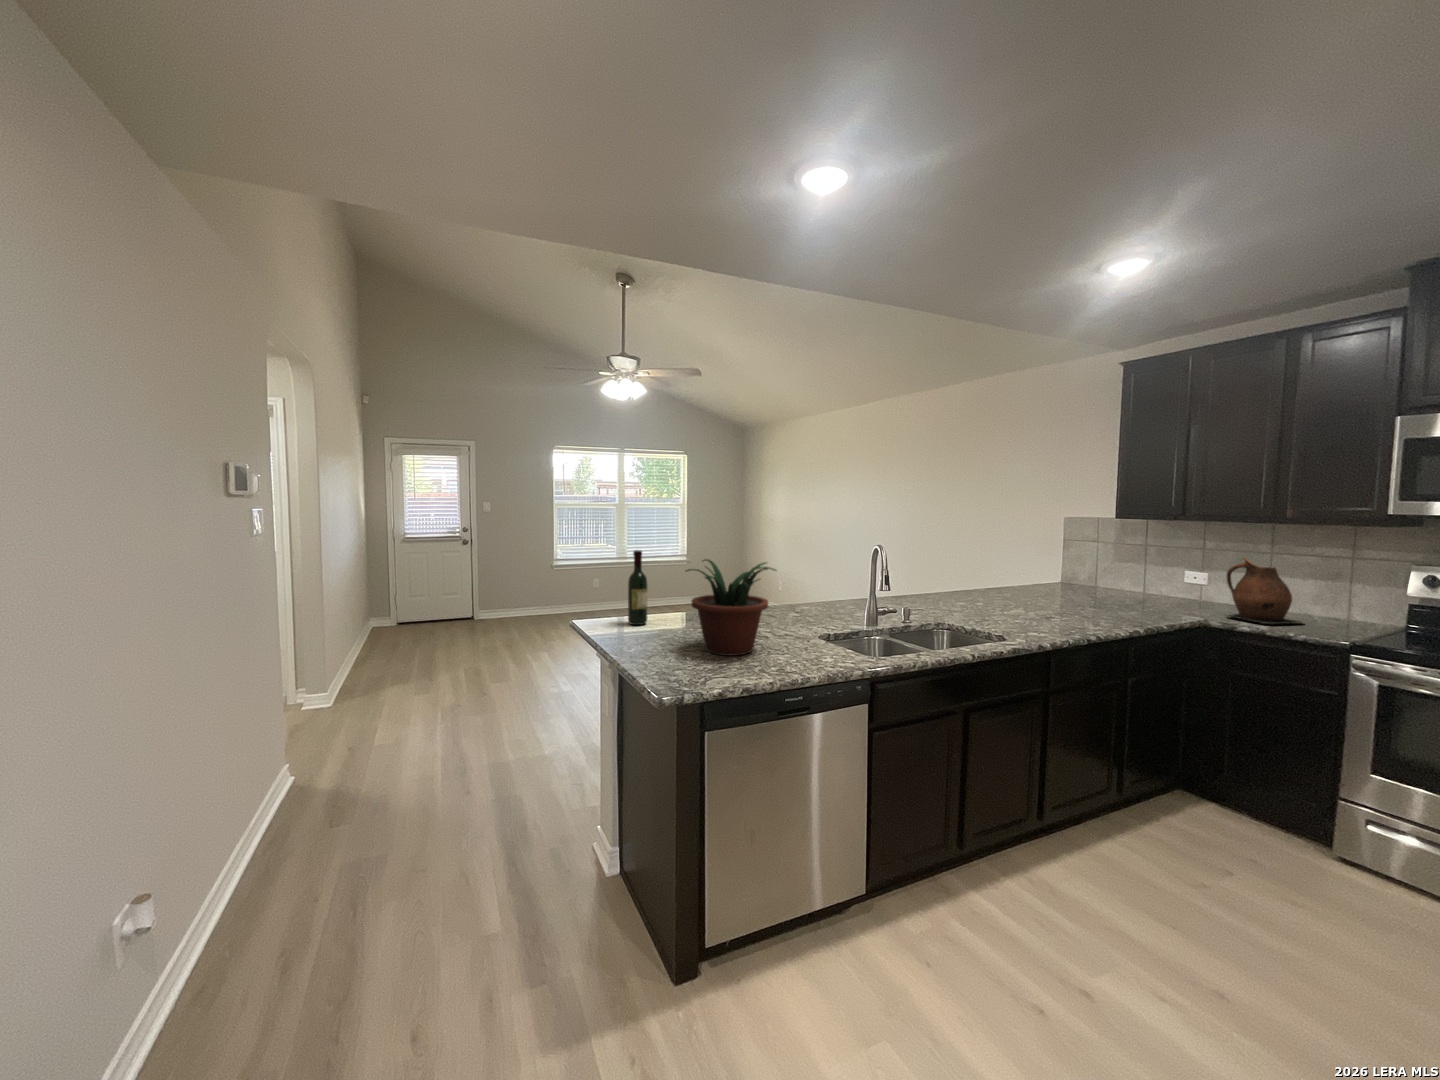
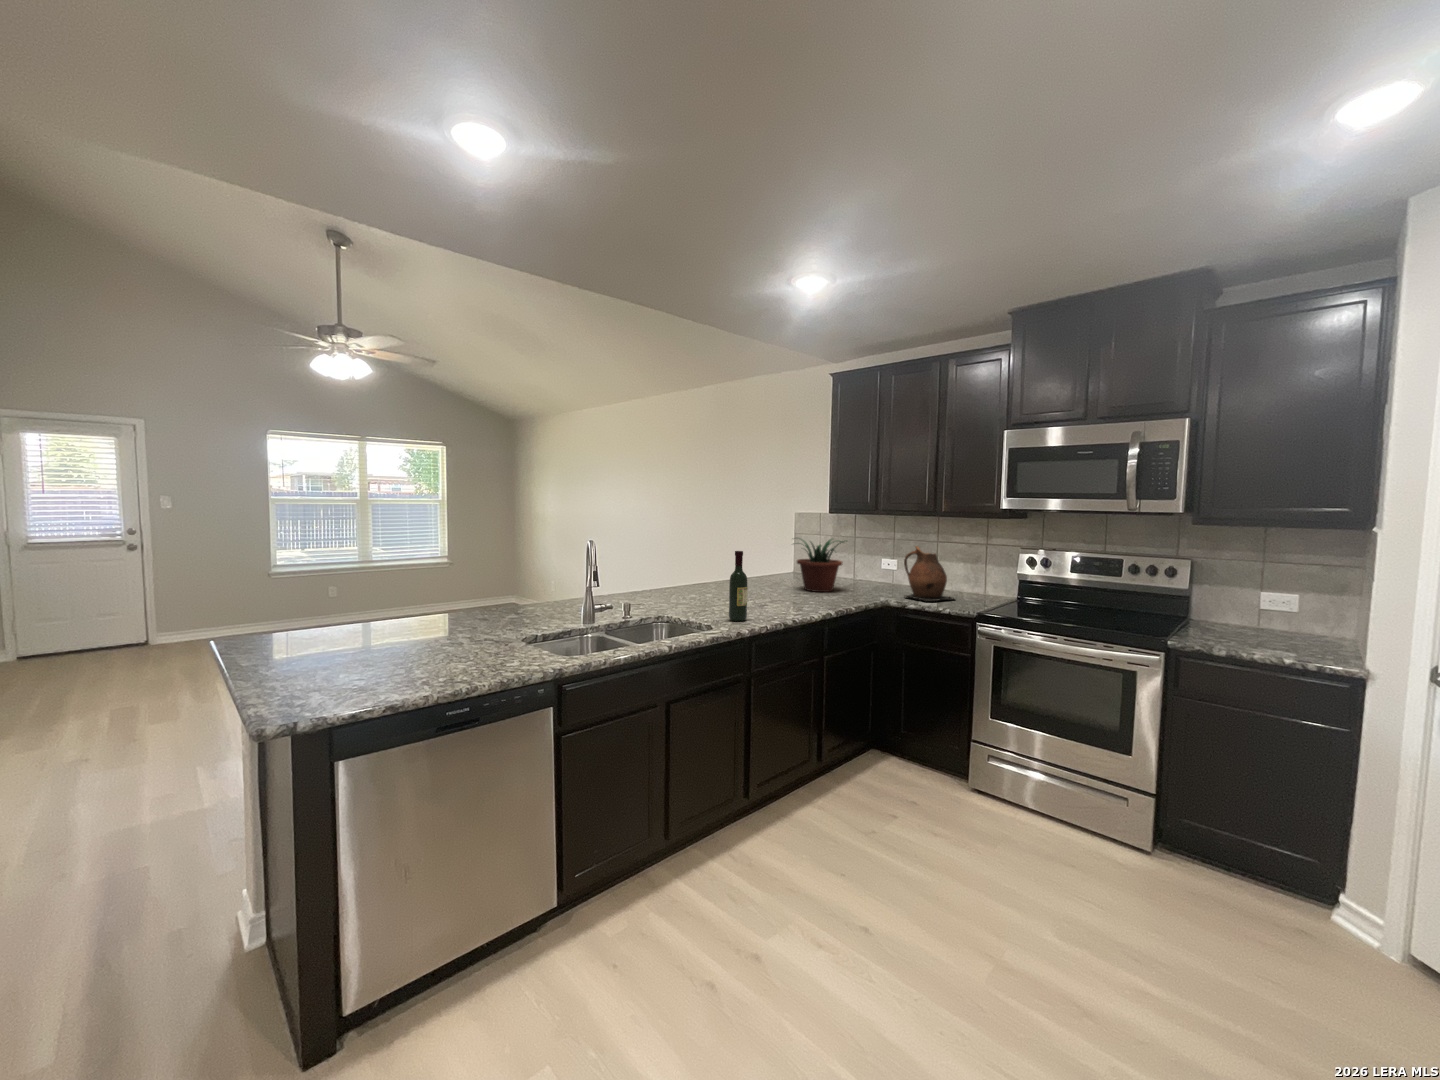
wine bottle: present [628,550,648,625] -> present [729,551,748,621]
potted plant: present [686,559,776,656] -> present [797,539,844,592]

